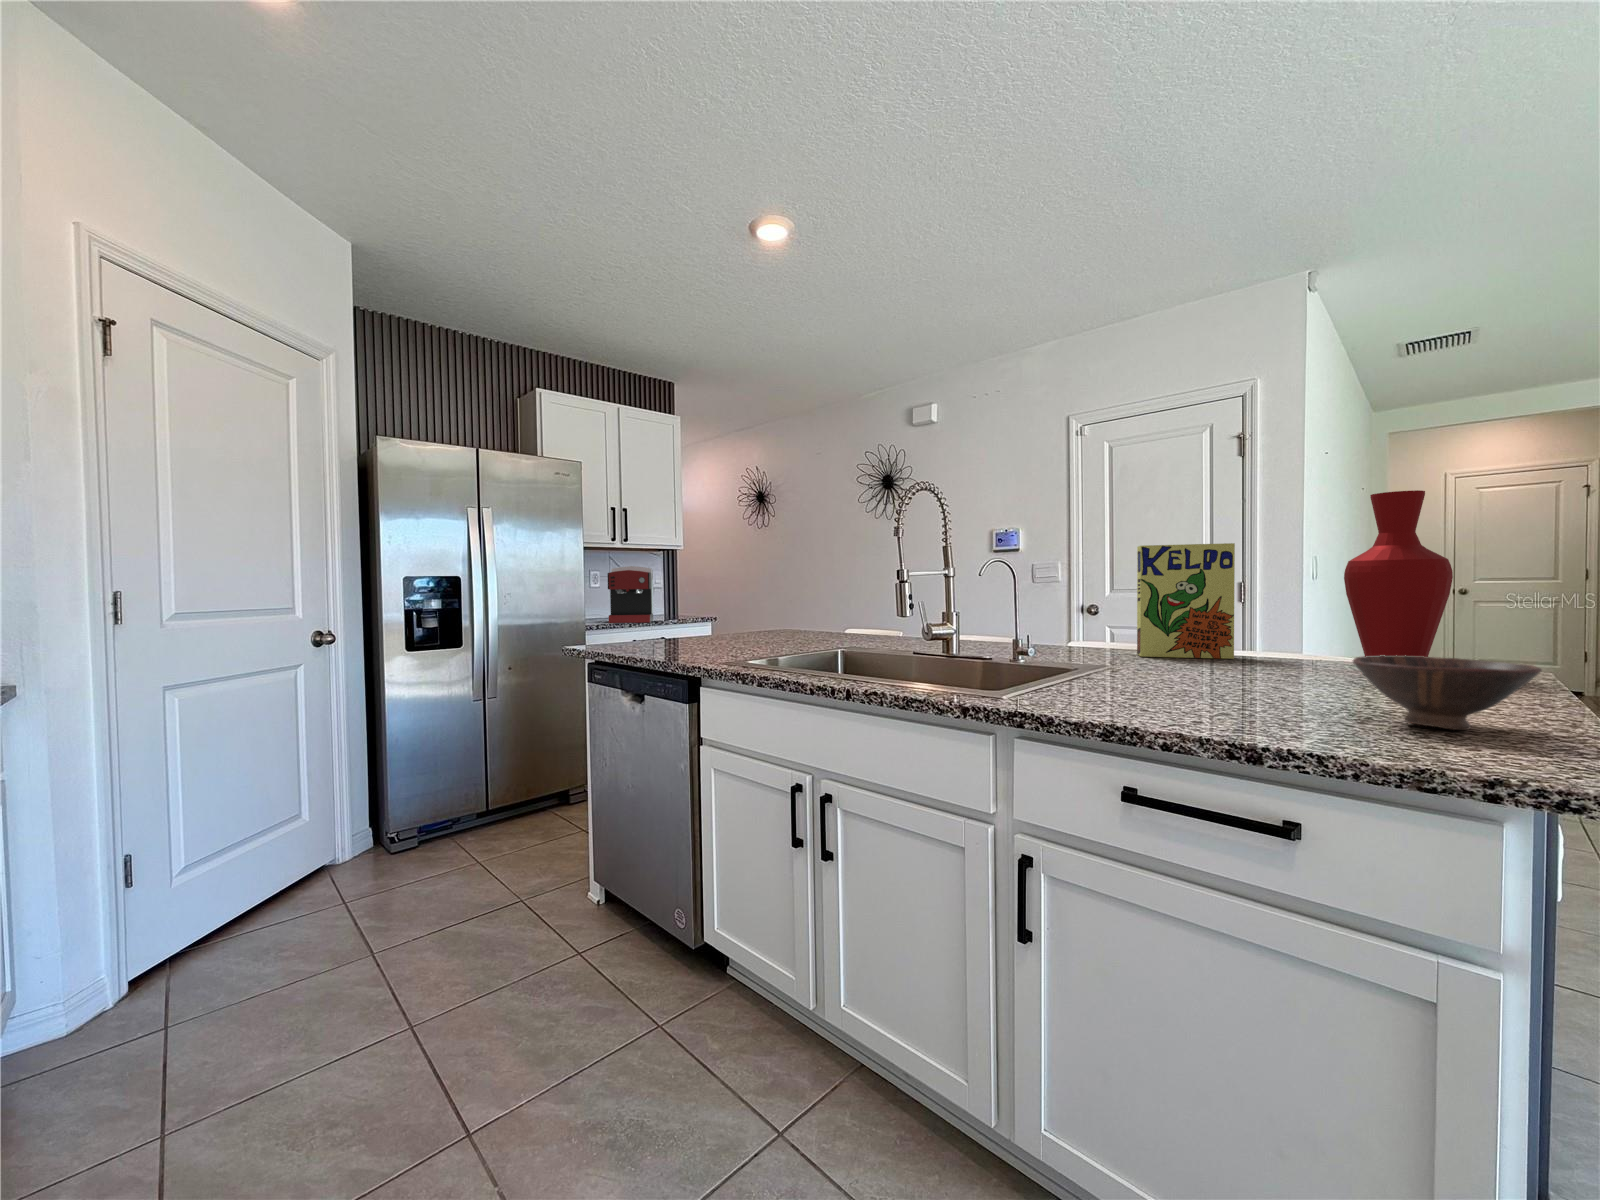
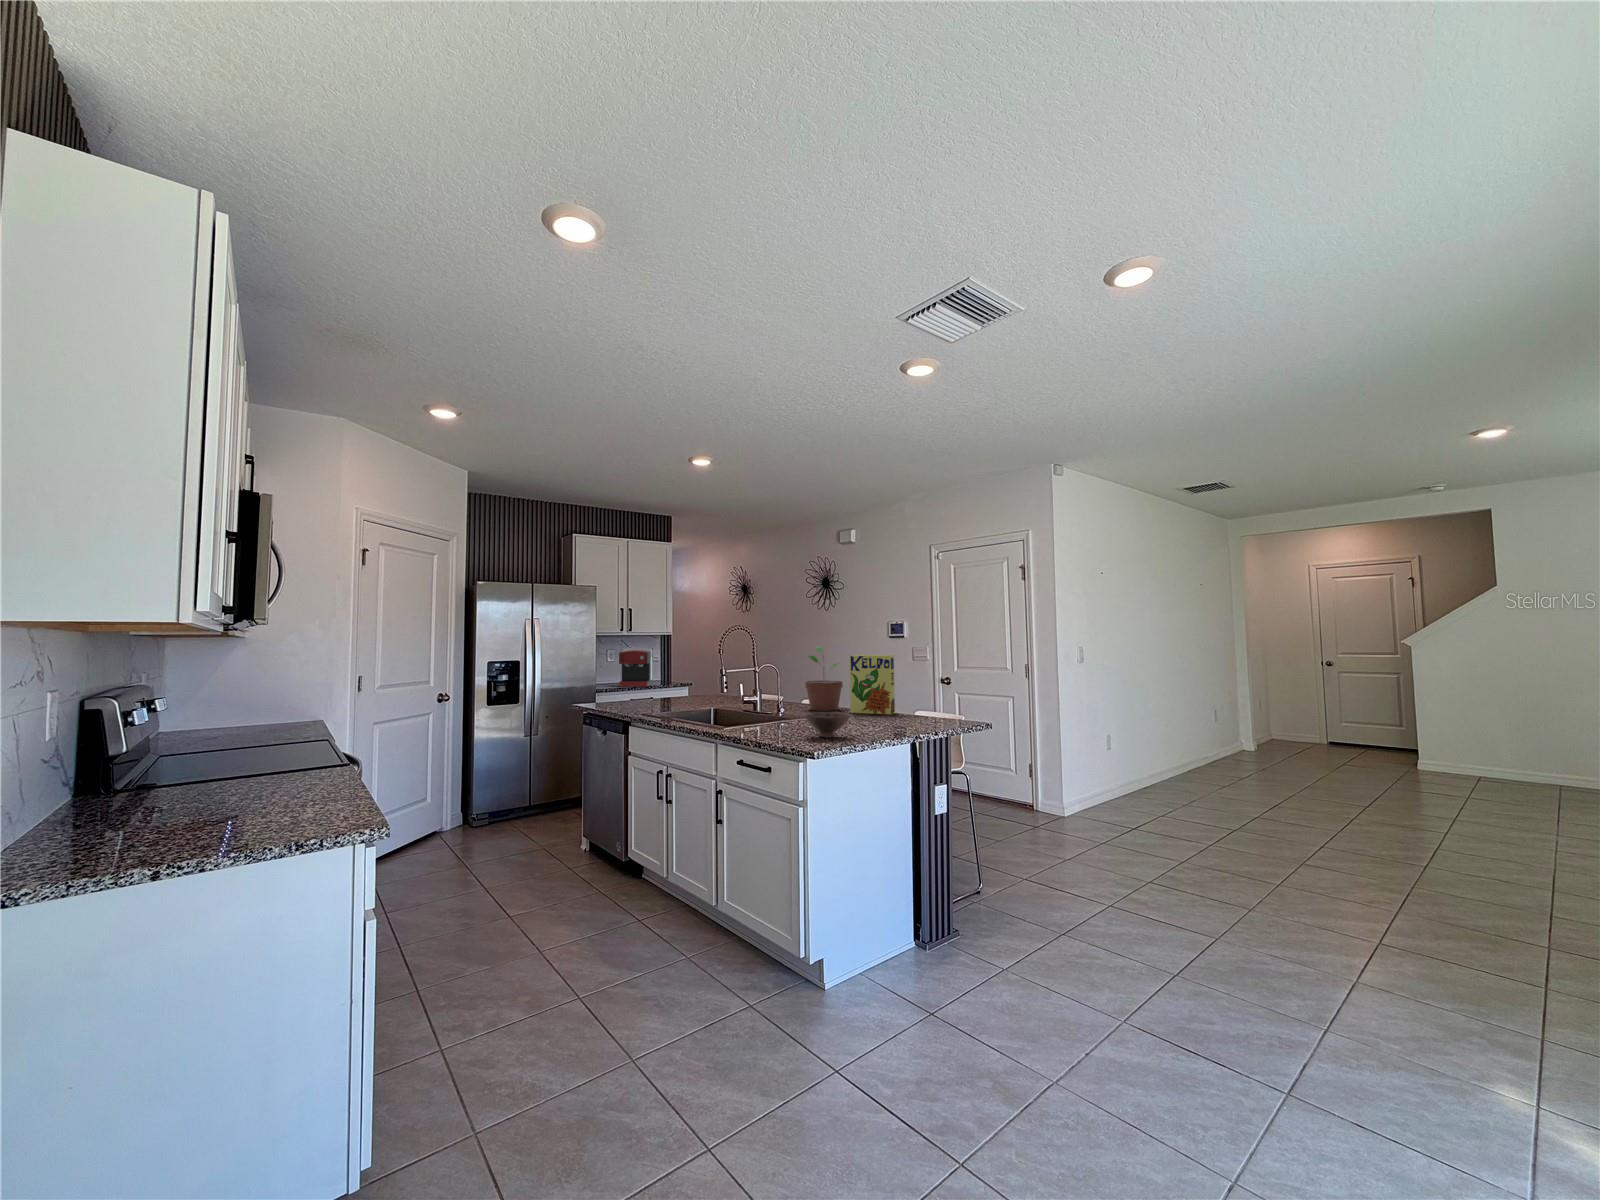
vase: present [1344,490,1453,657] -> none [903,639,941,723]
potted plant: none [1021,536,1104,653] -> present [805,646,843,711]

